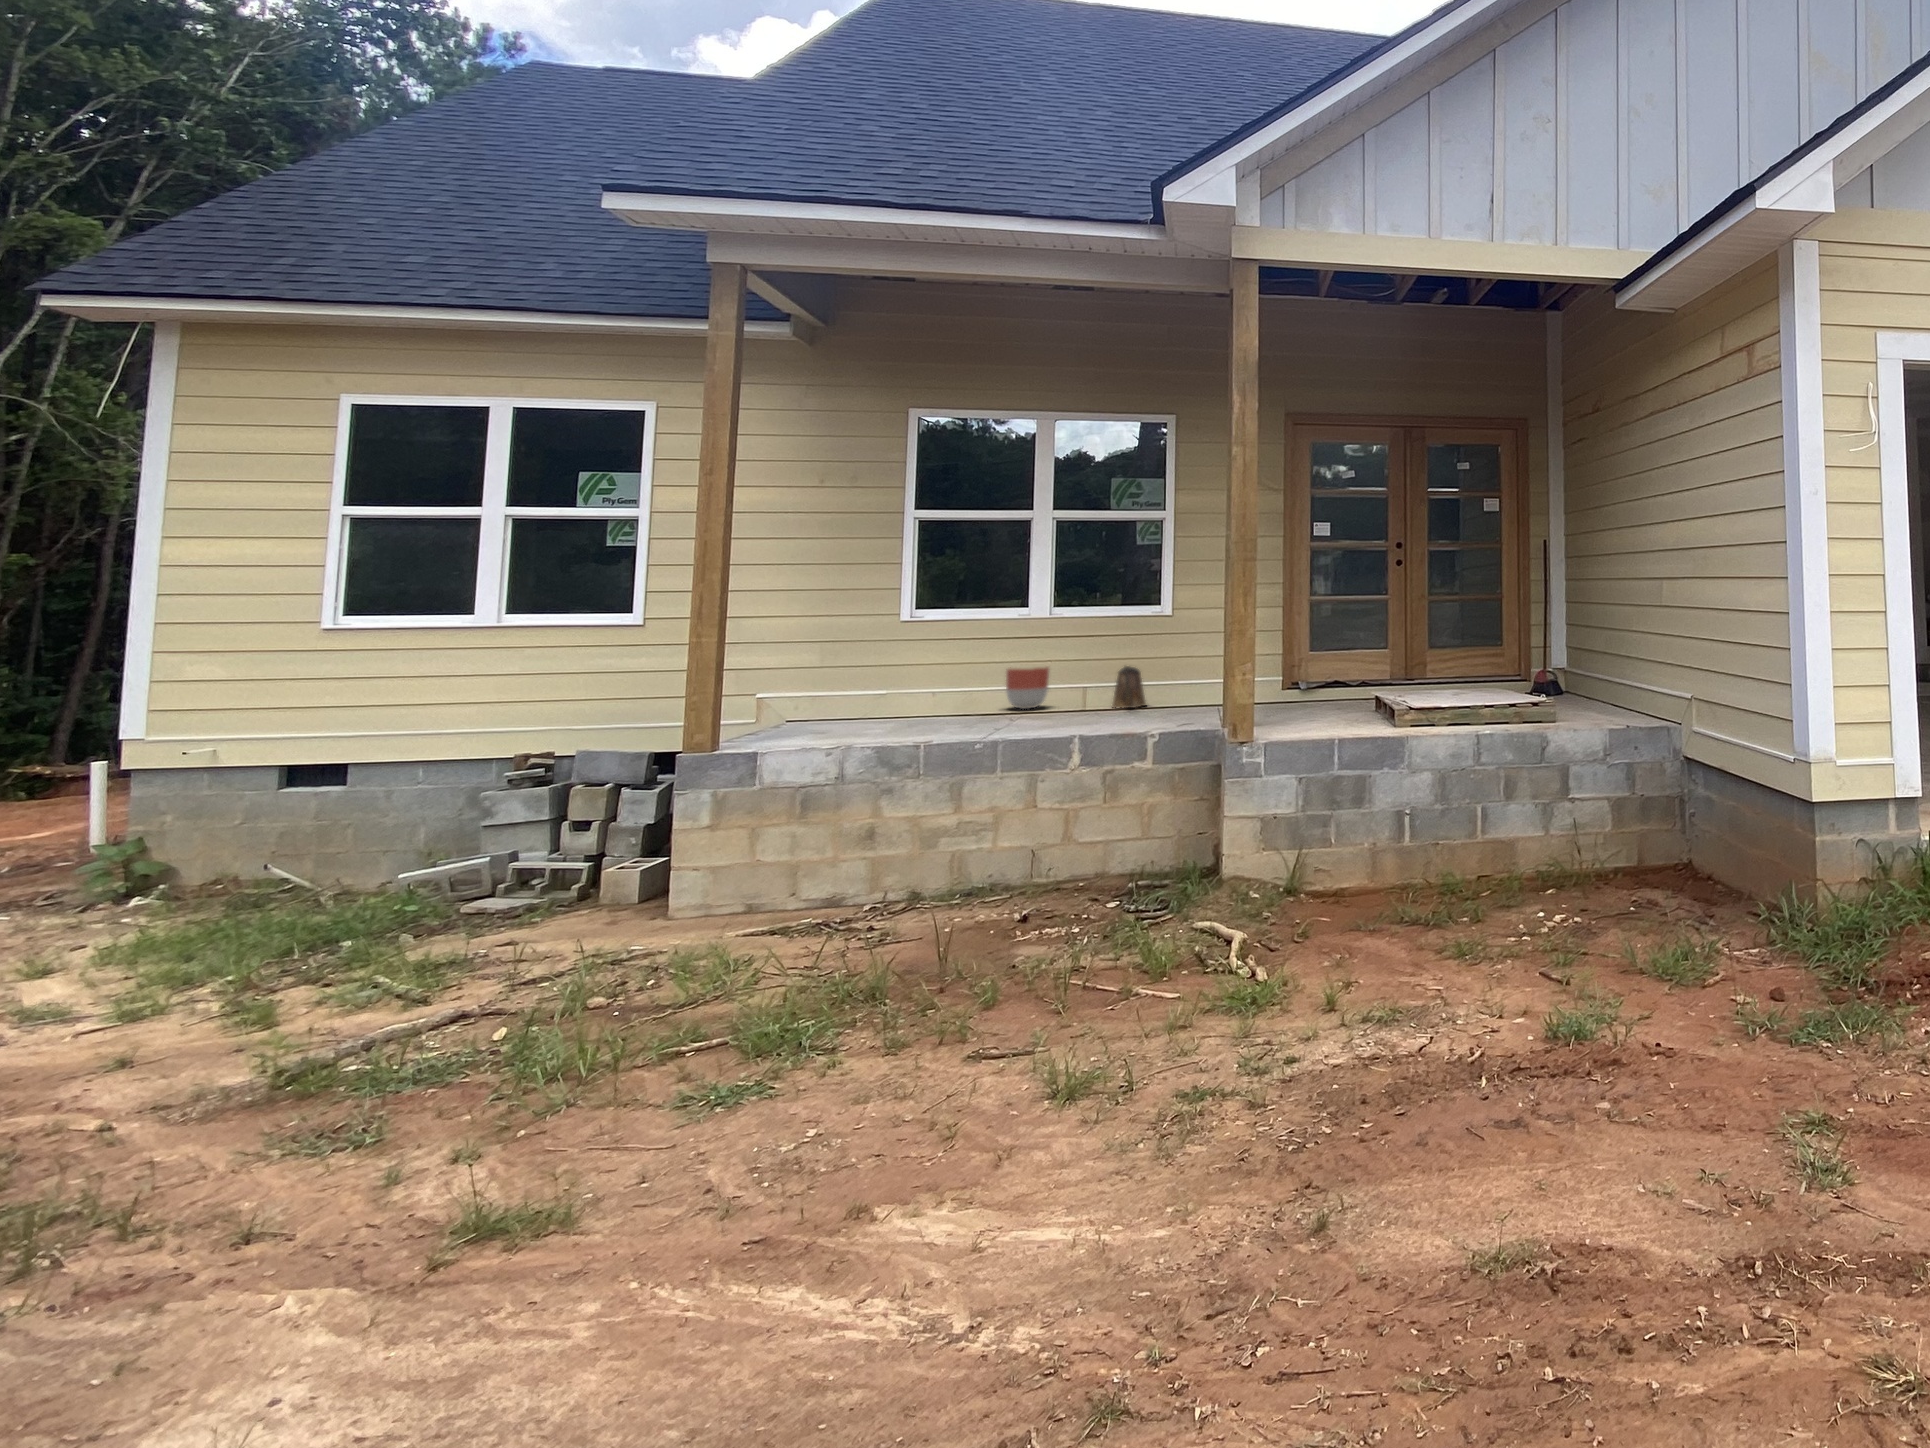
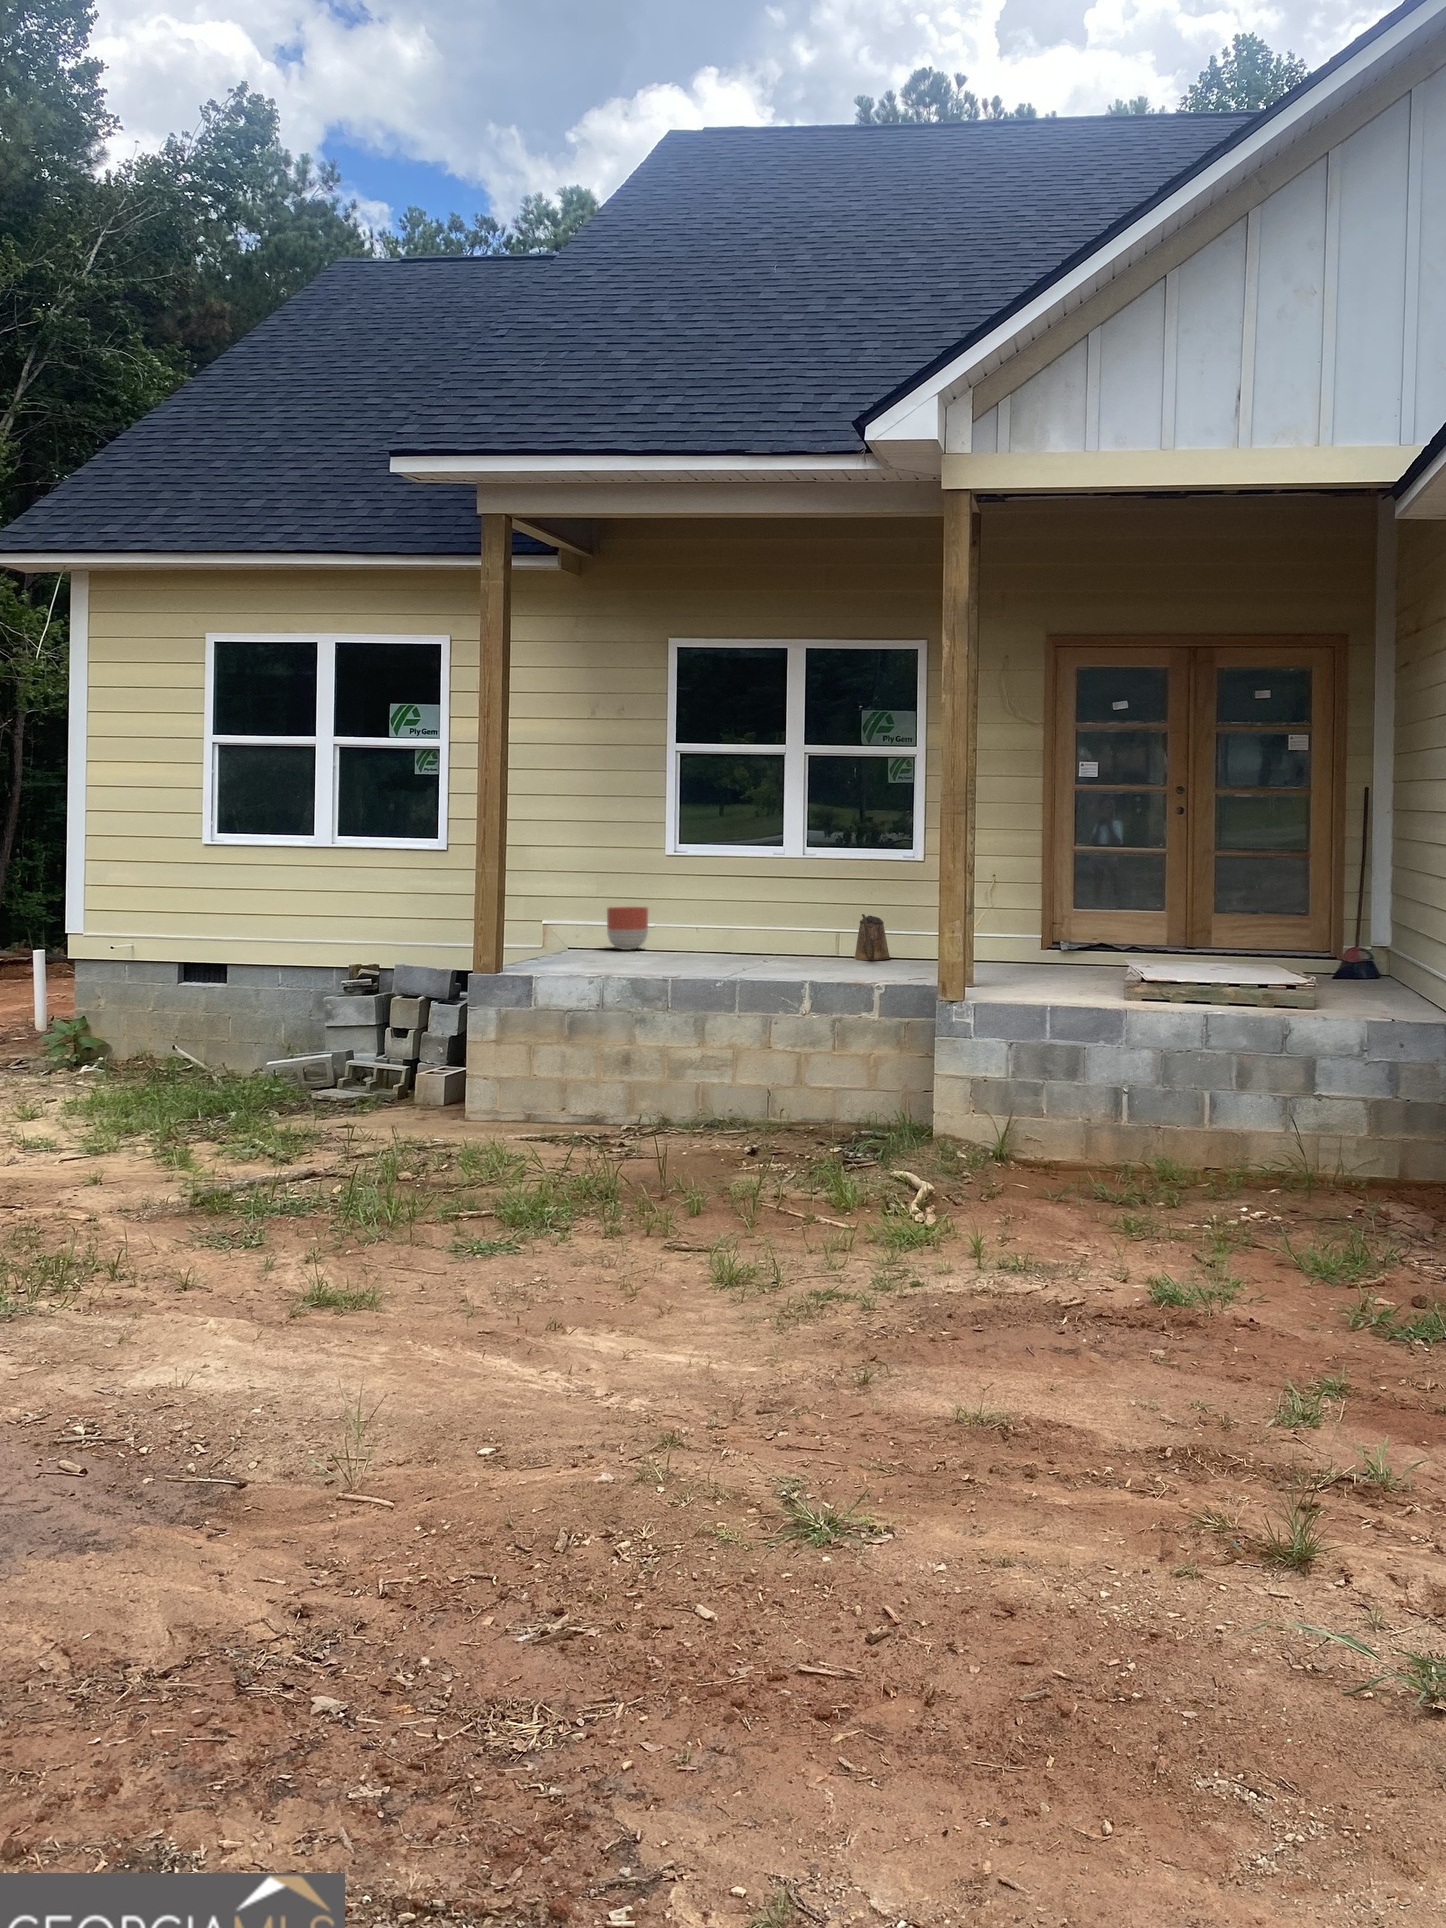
planter: present [1006,667,1050,709] -> present [607,907,648,950]

